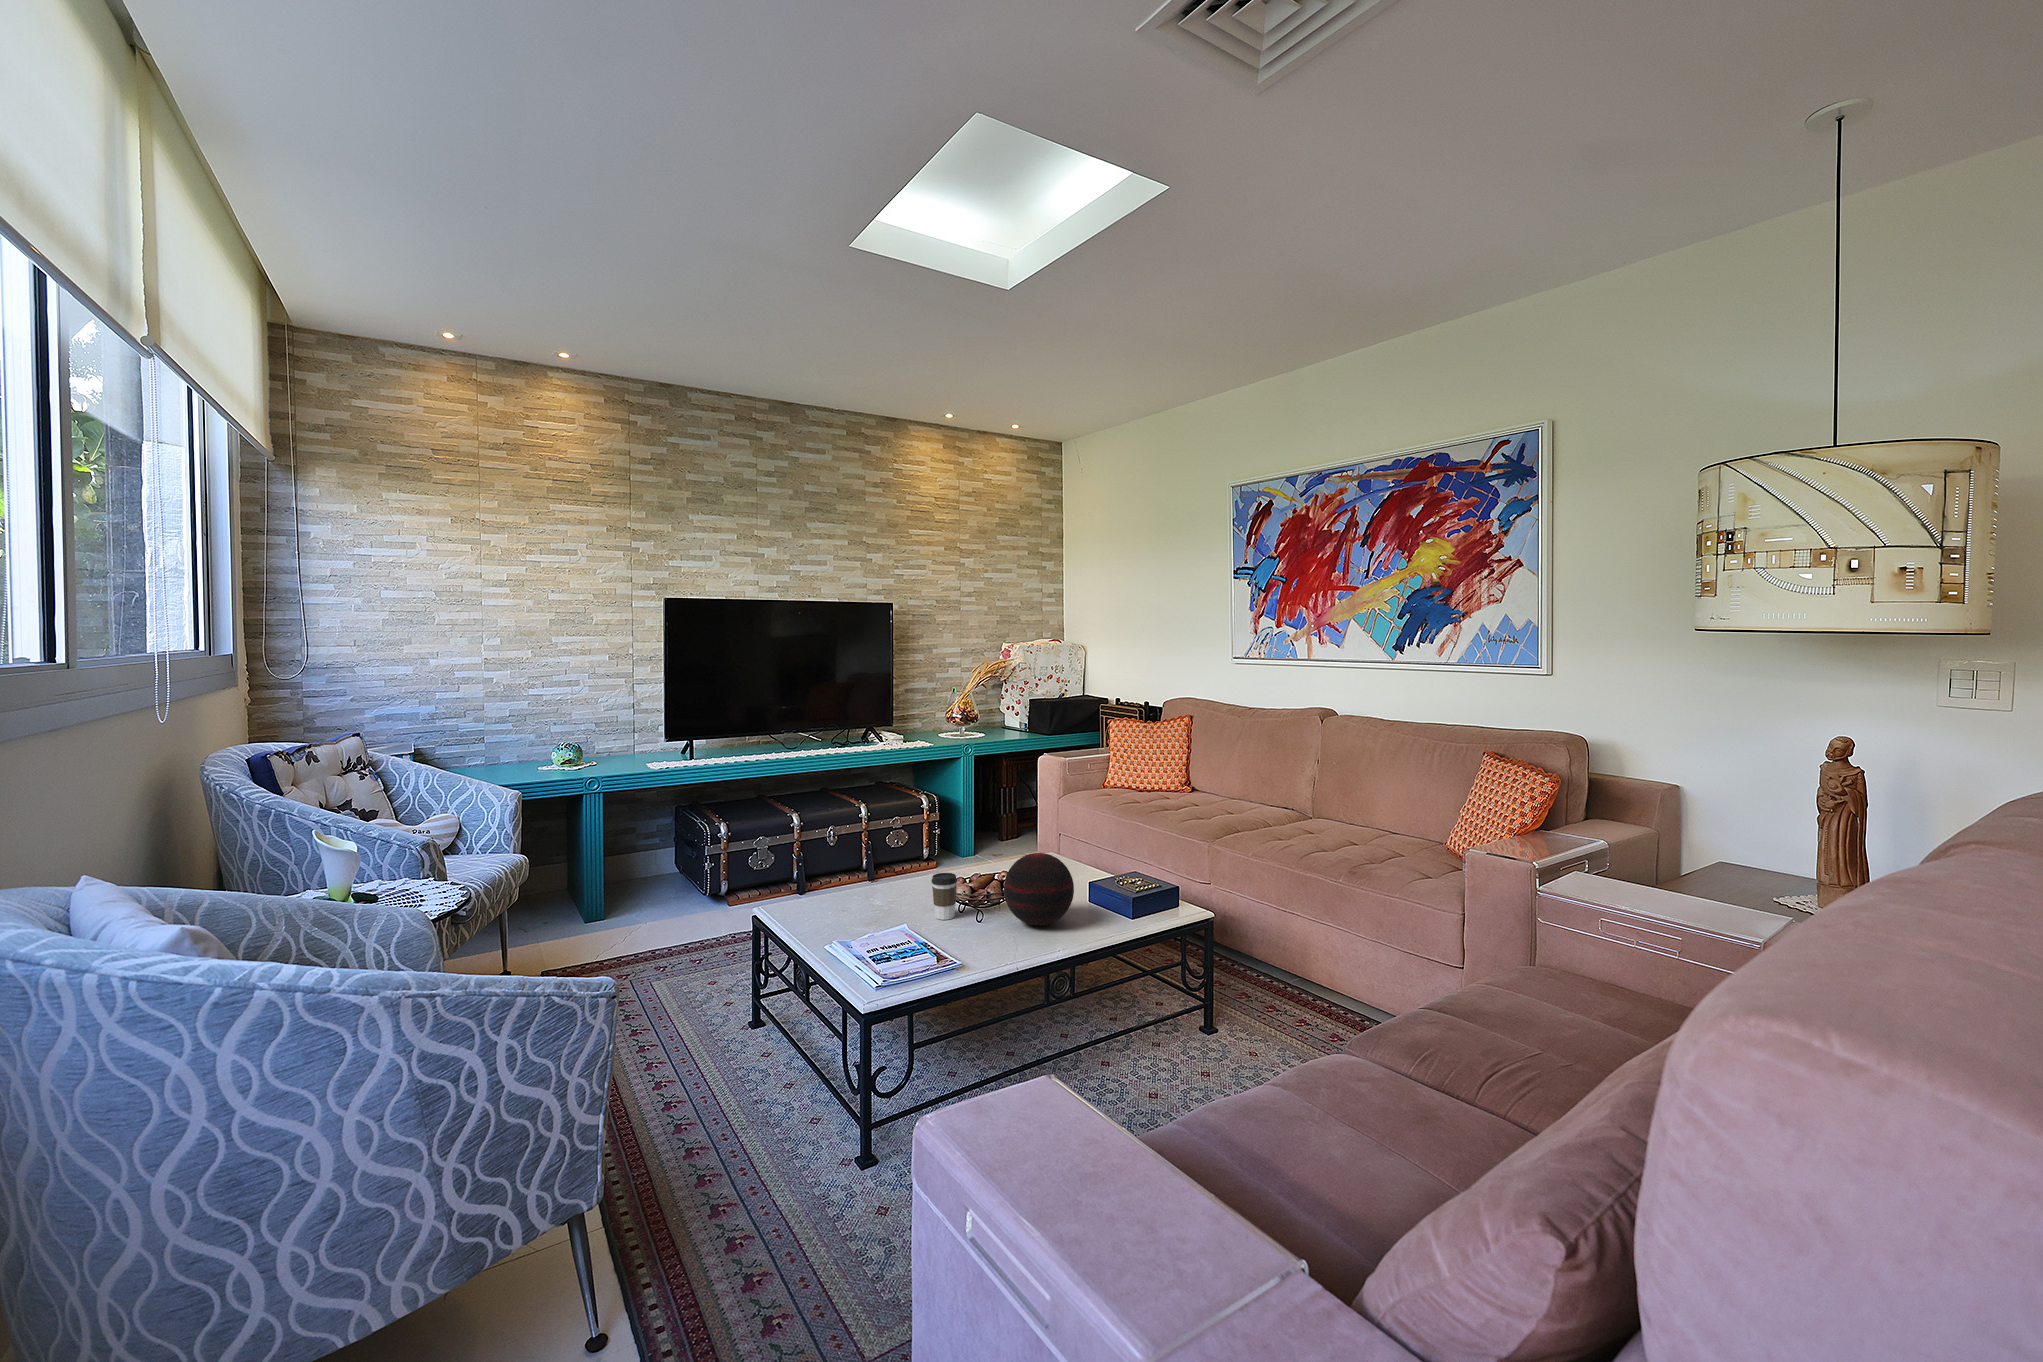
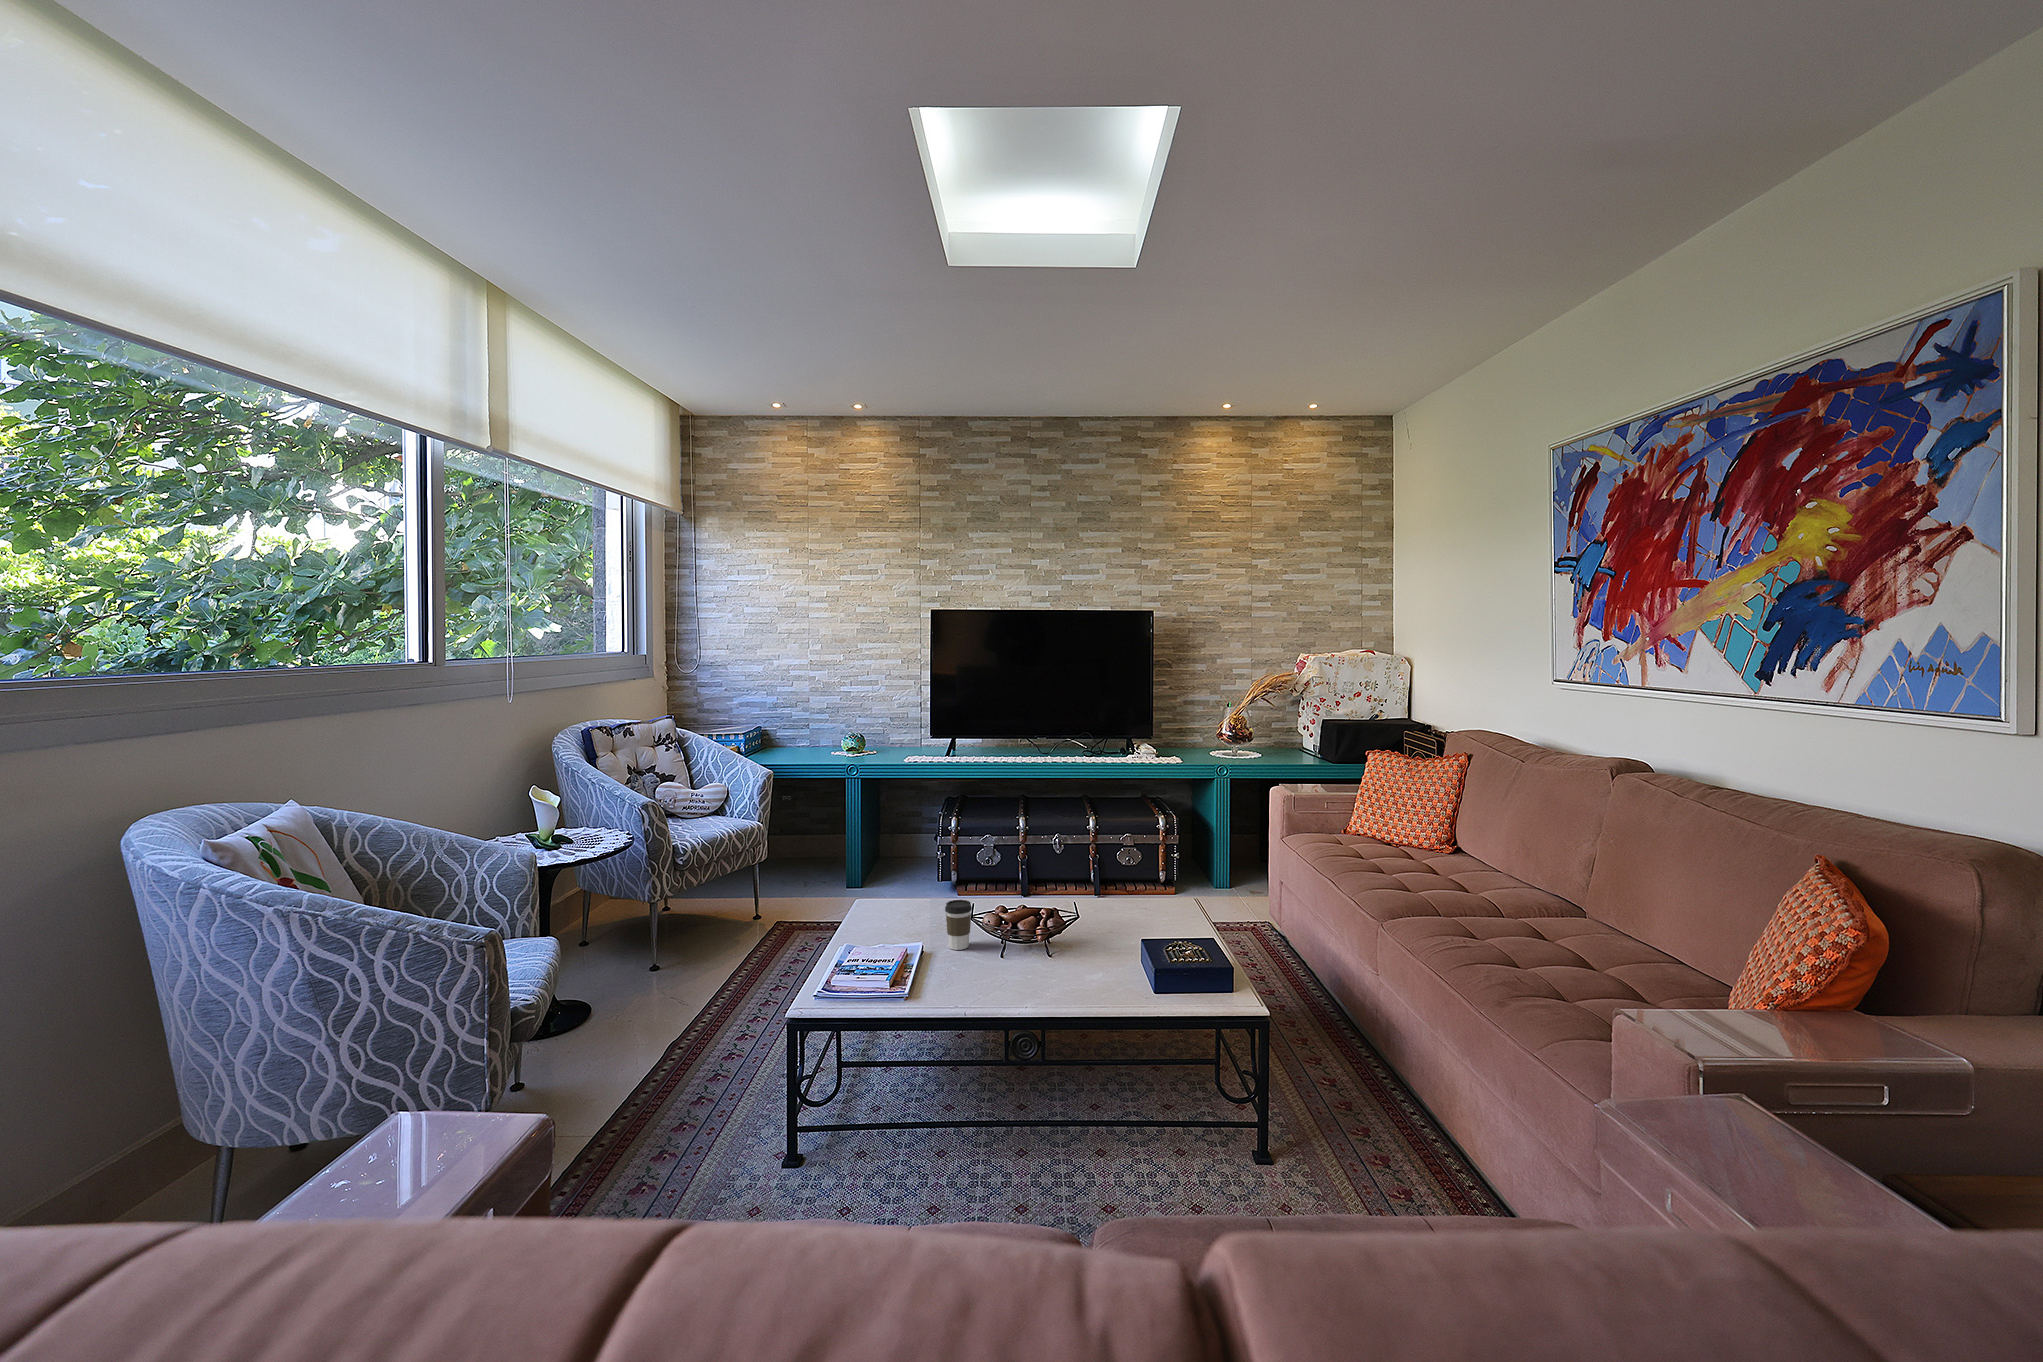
decorative orb: present [1004,853,1074,926] -> none [986,898,1064,980]

